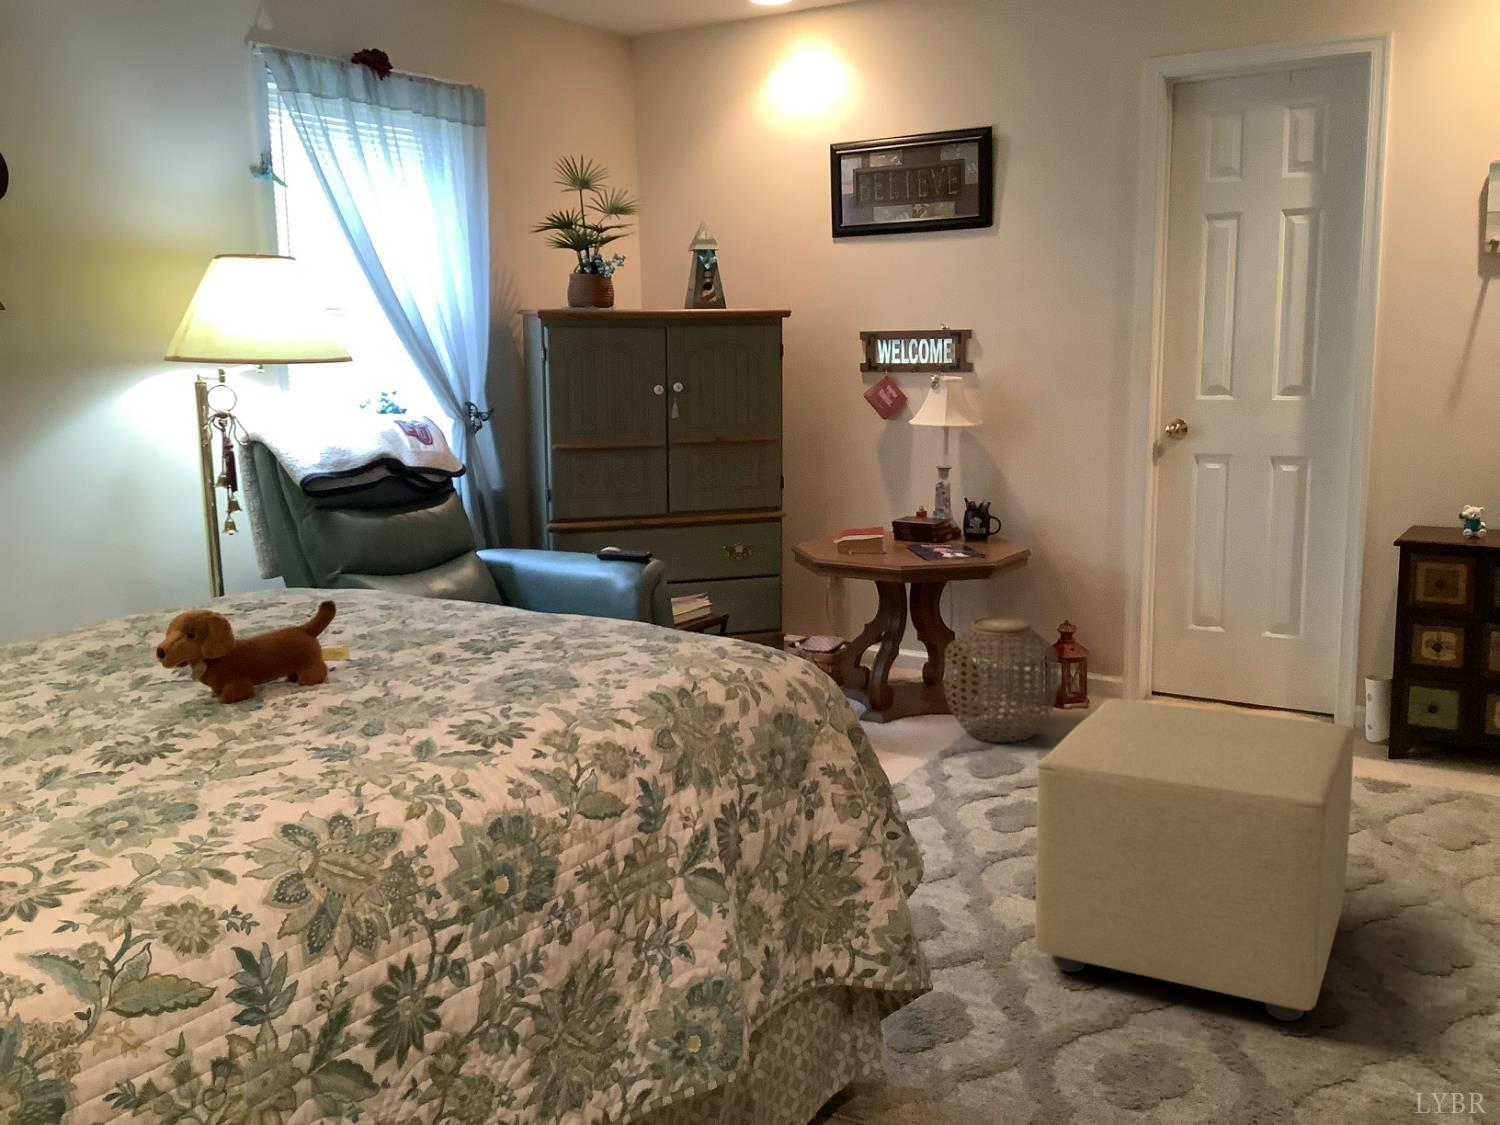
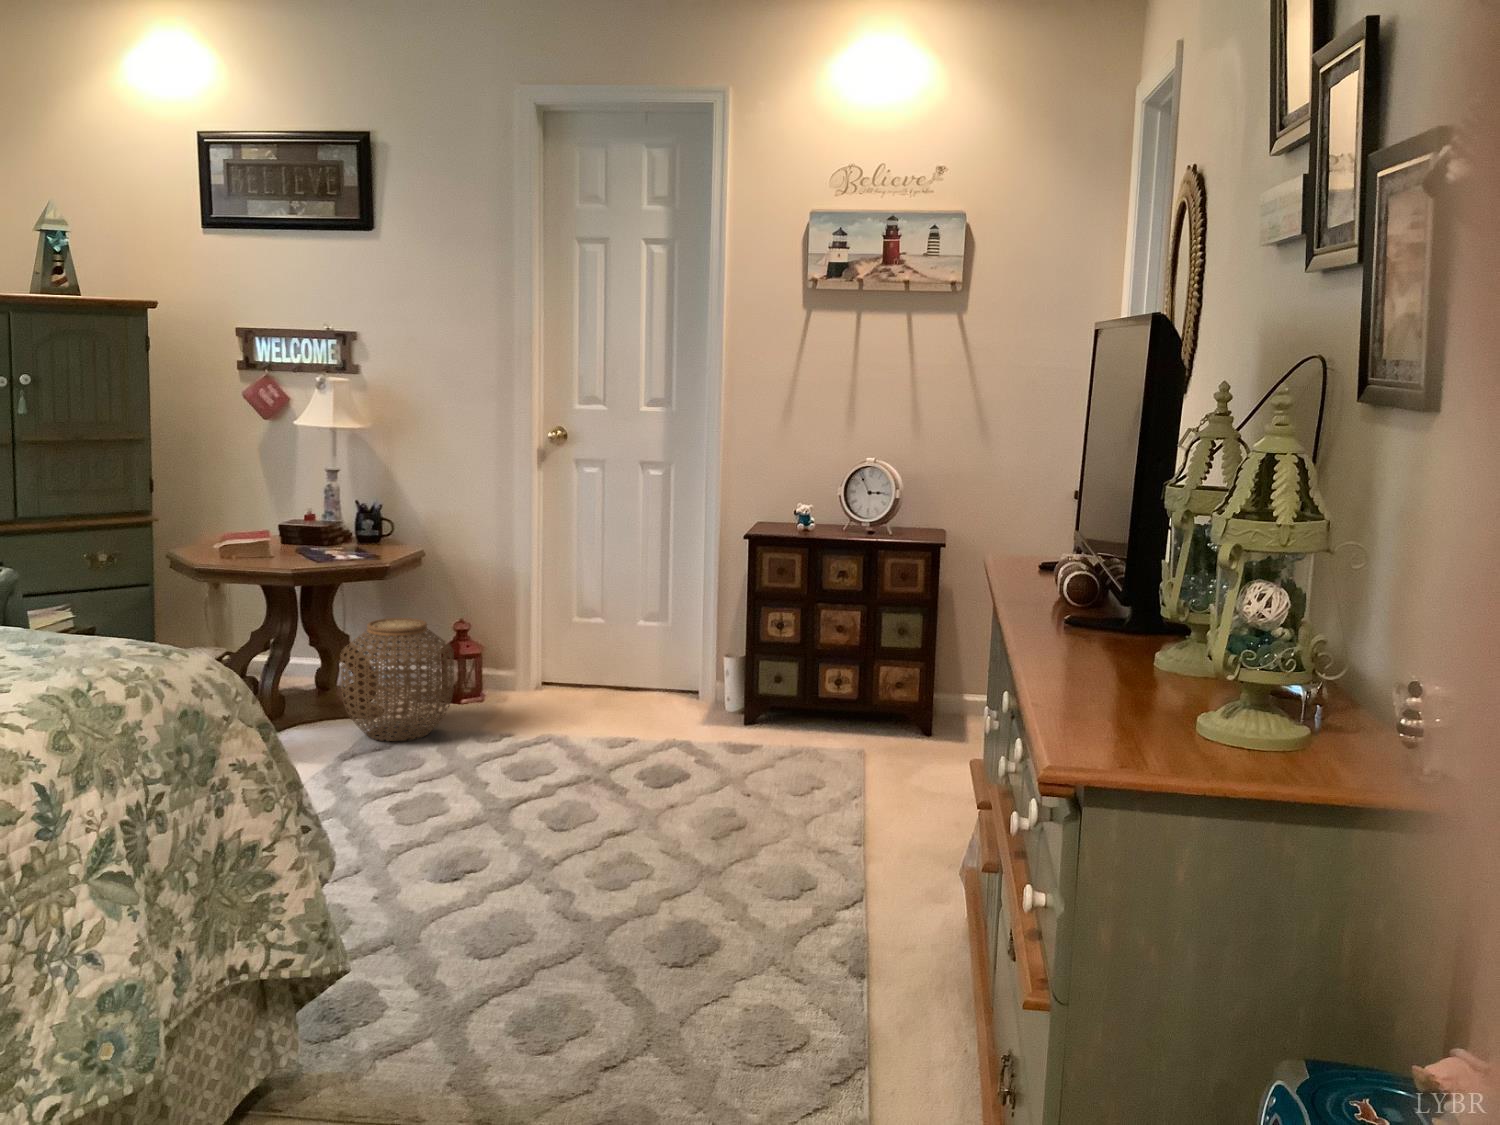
ottoman: present [1035,699,1354,1021] -> none [444,685,713,951]

